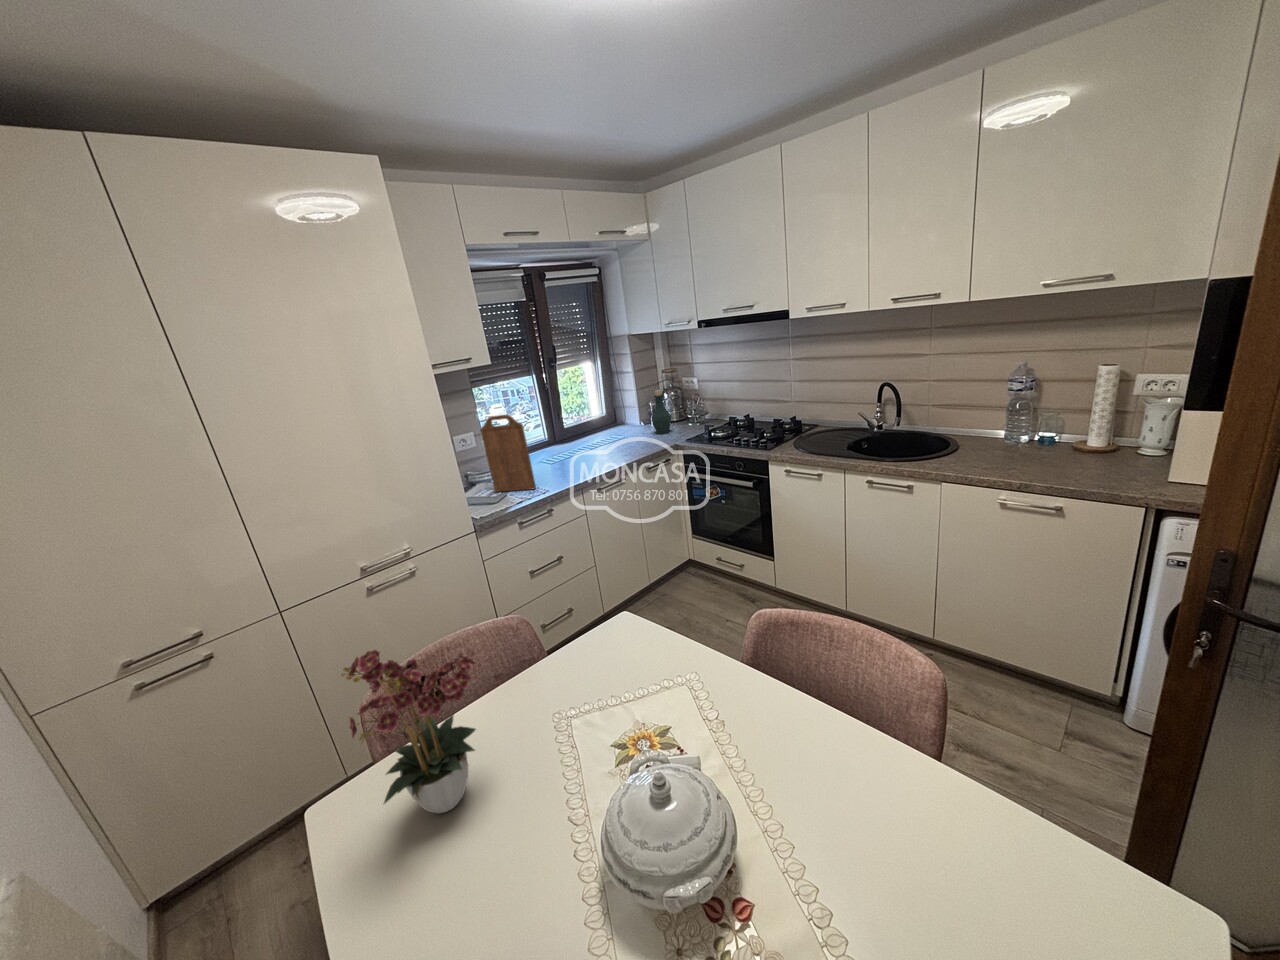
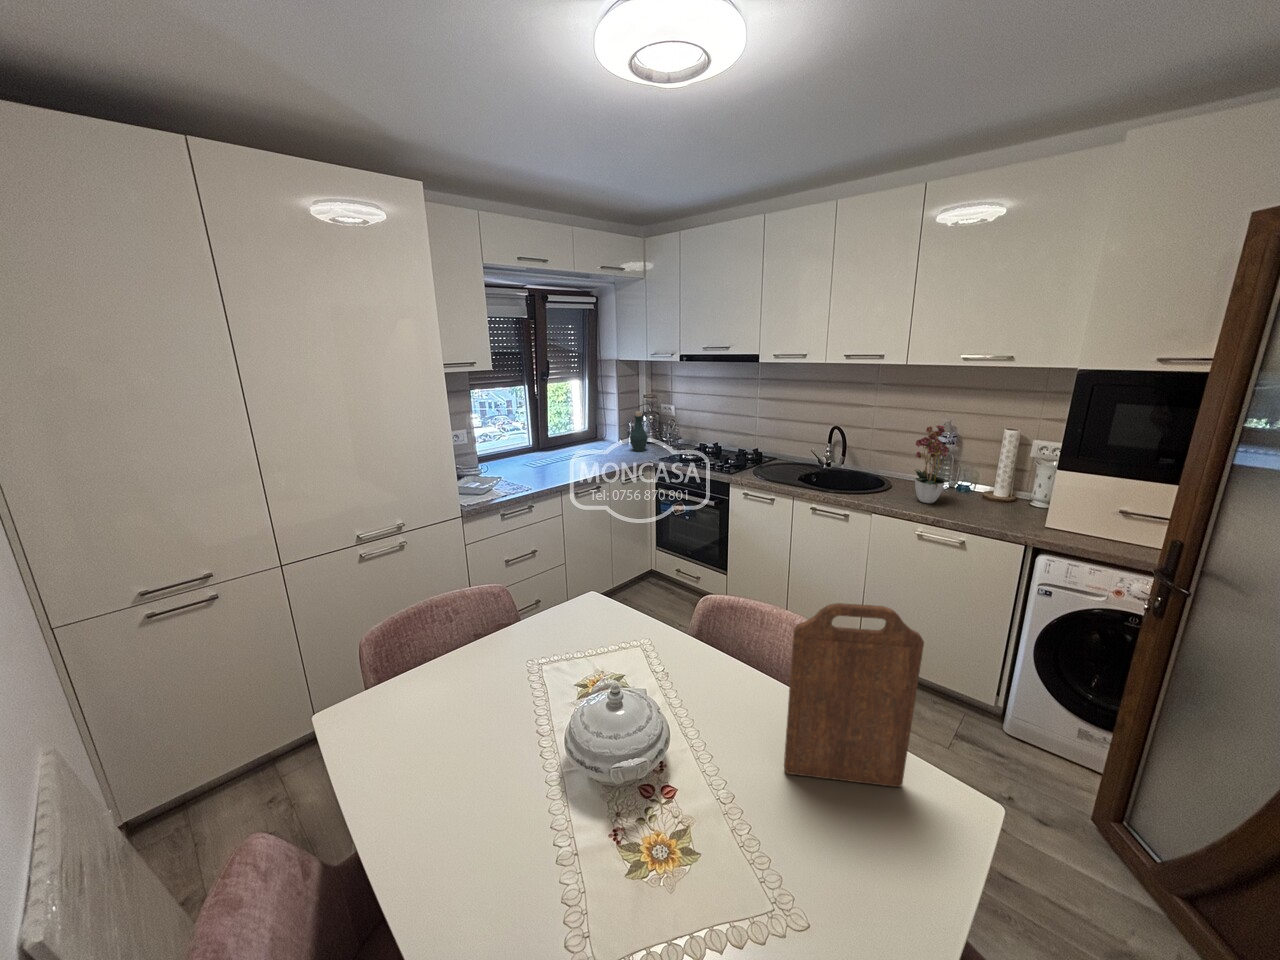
cutting board: present [480,415,536,492] -> present [784,603,924,787]
flower arrangement: present [341,650,476,813] -> present [915,425,949,503]

